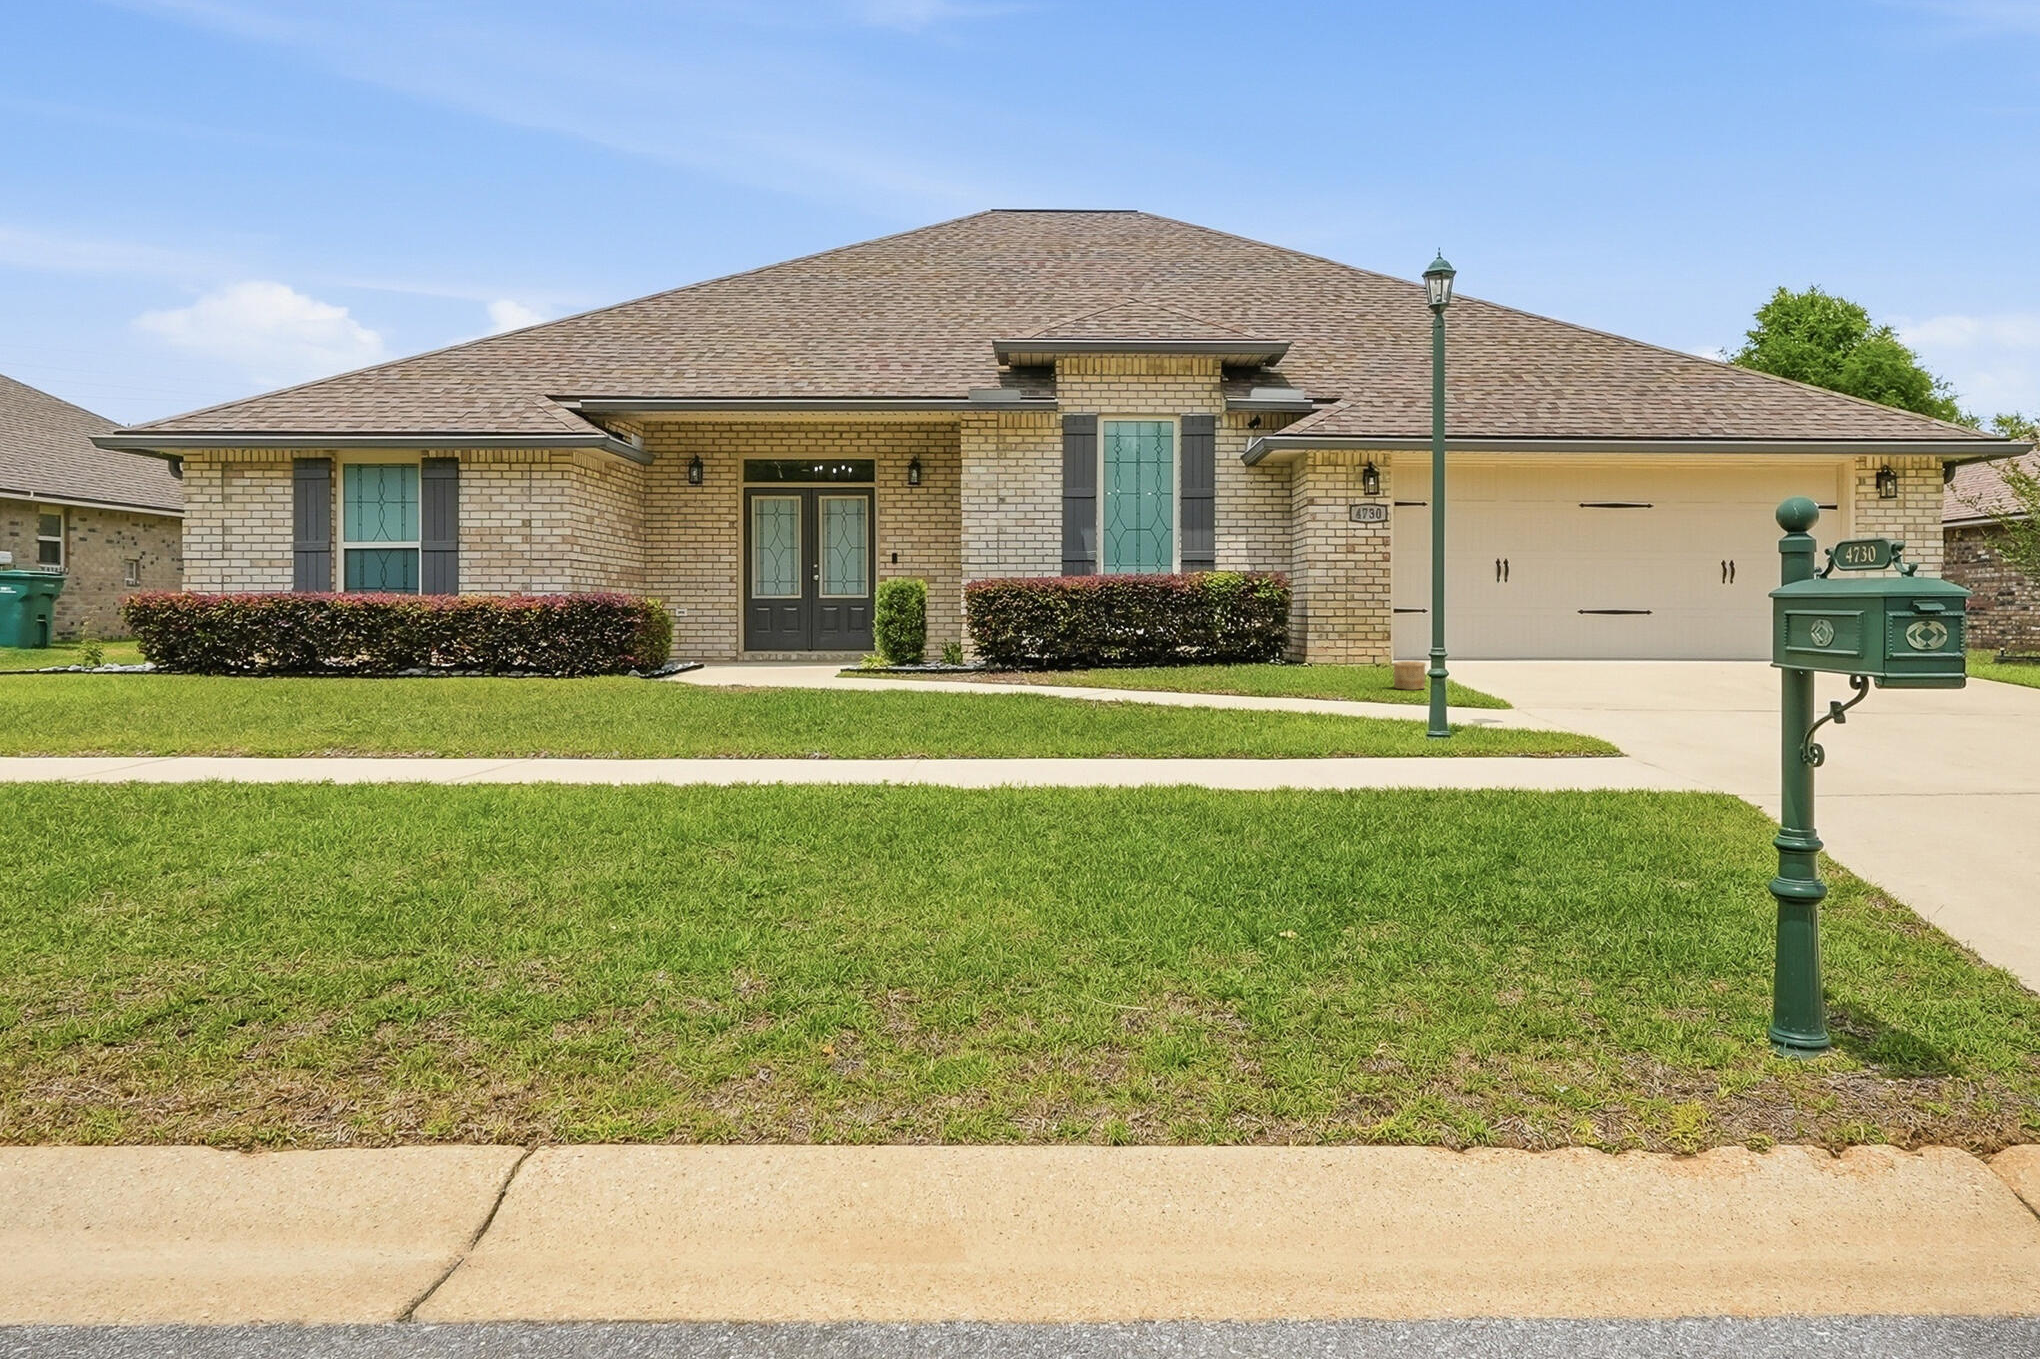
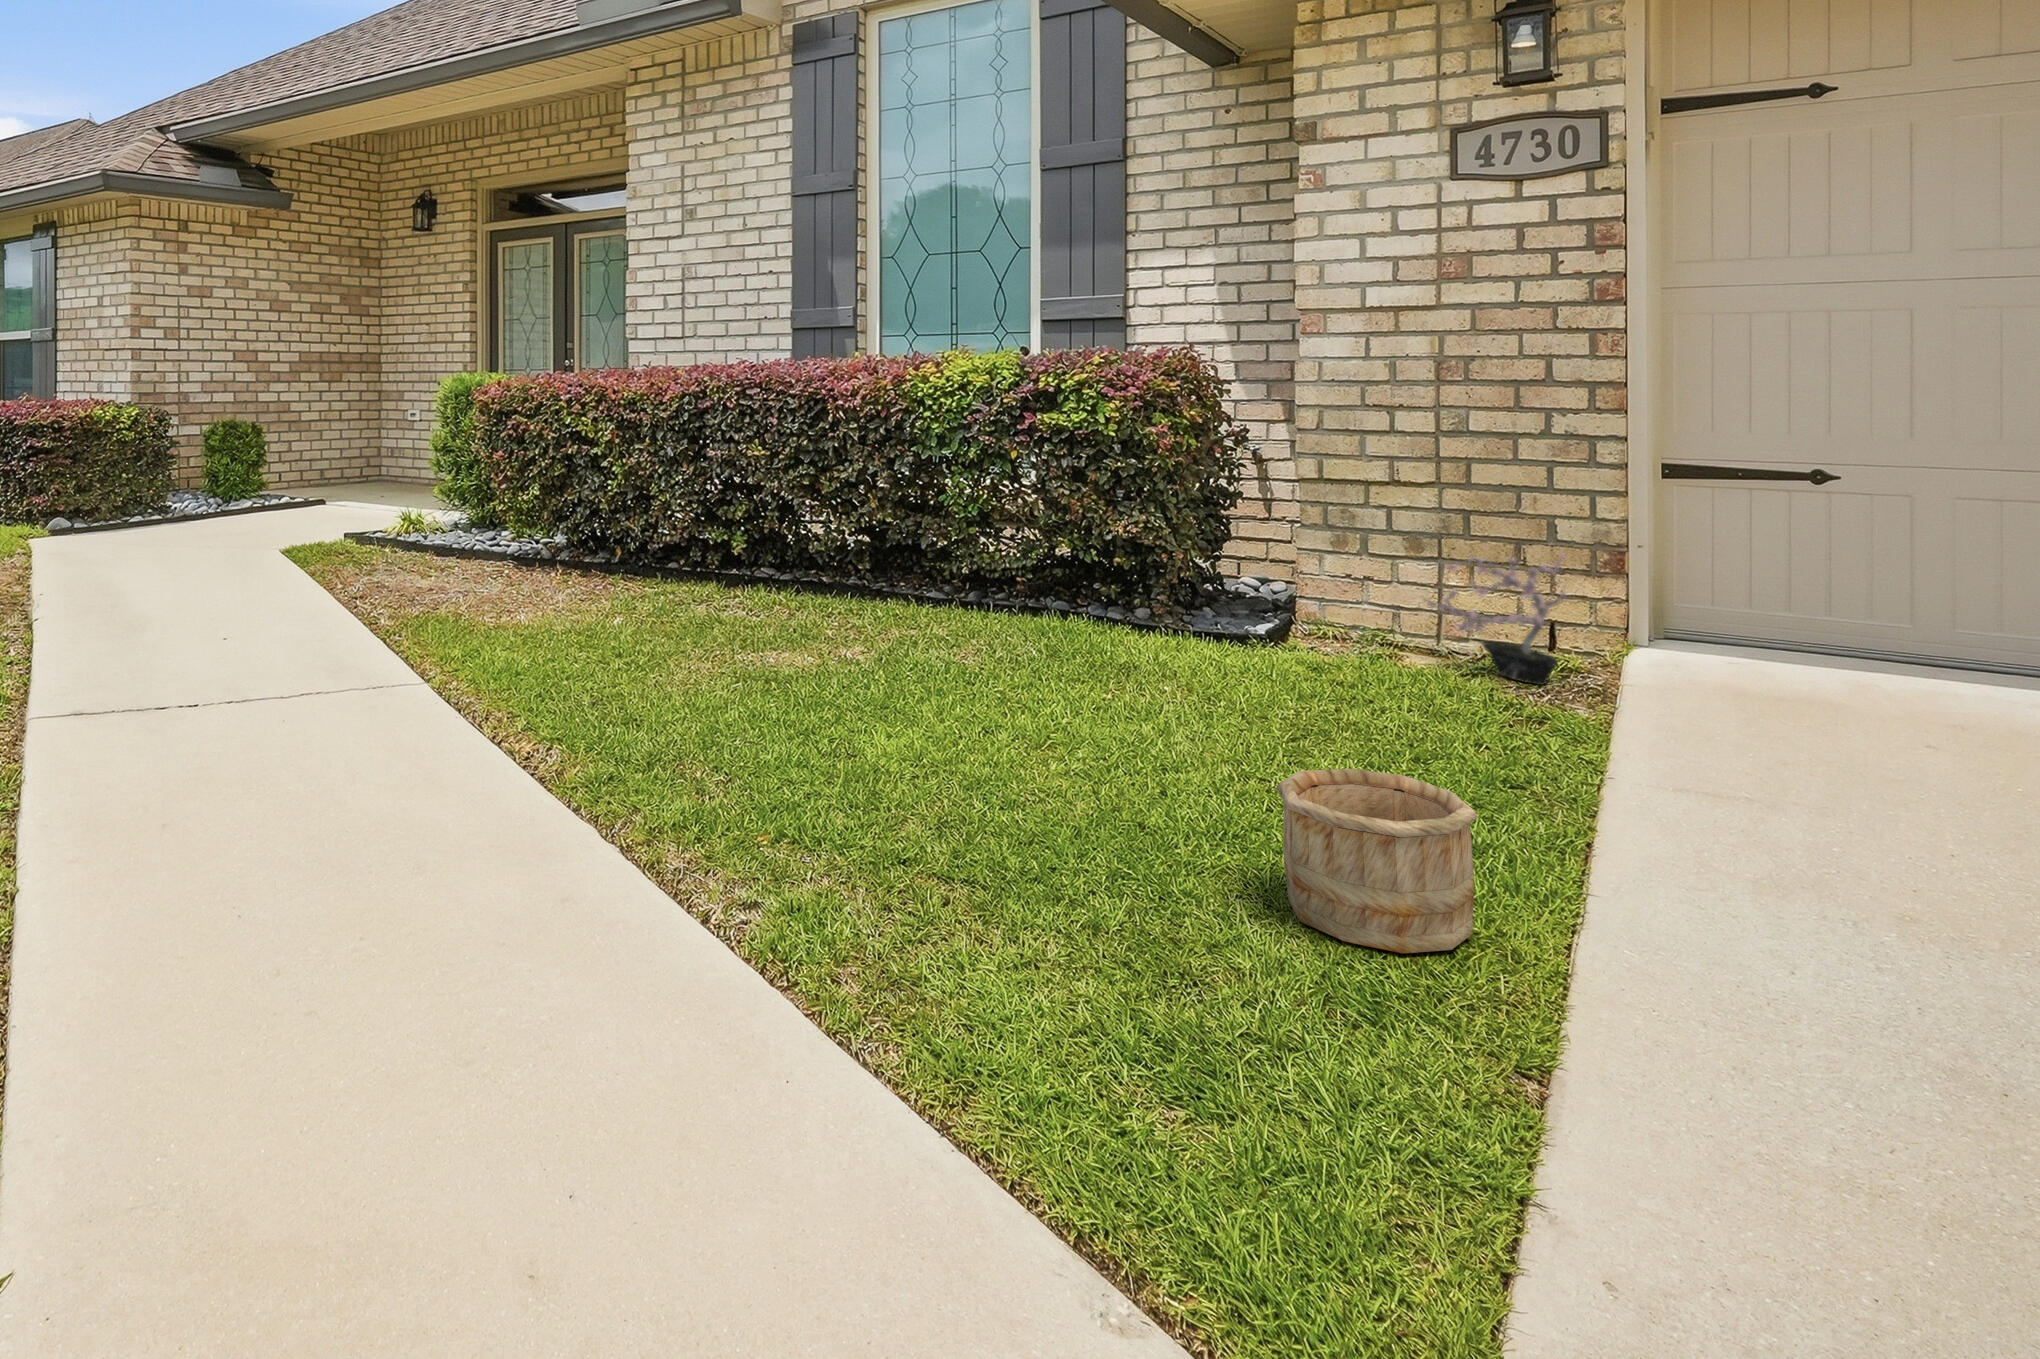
potted plant: none [1346,631,1383,669] -> present [1421,554,1566,685]

